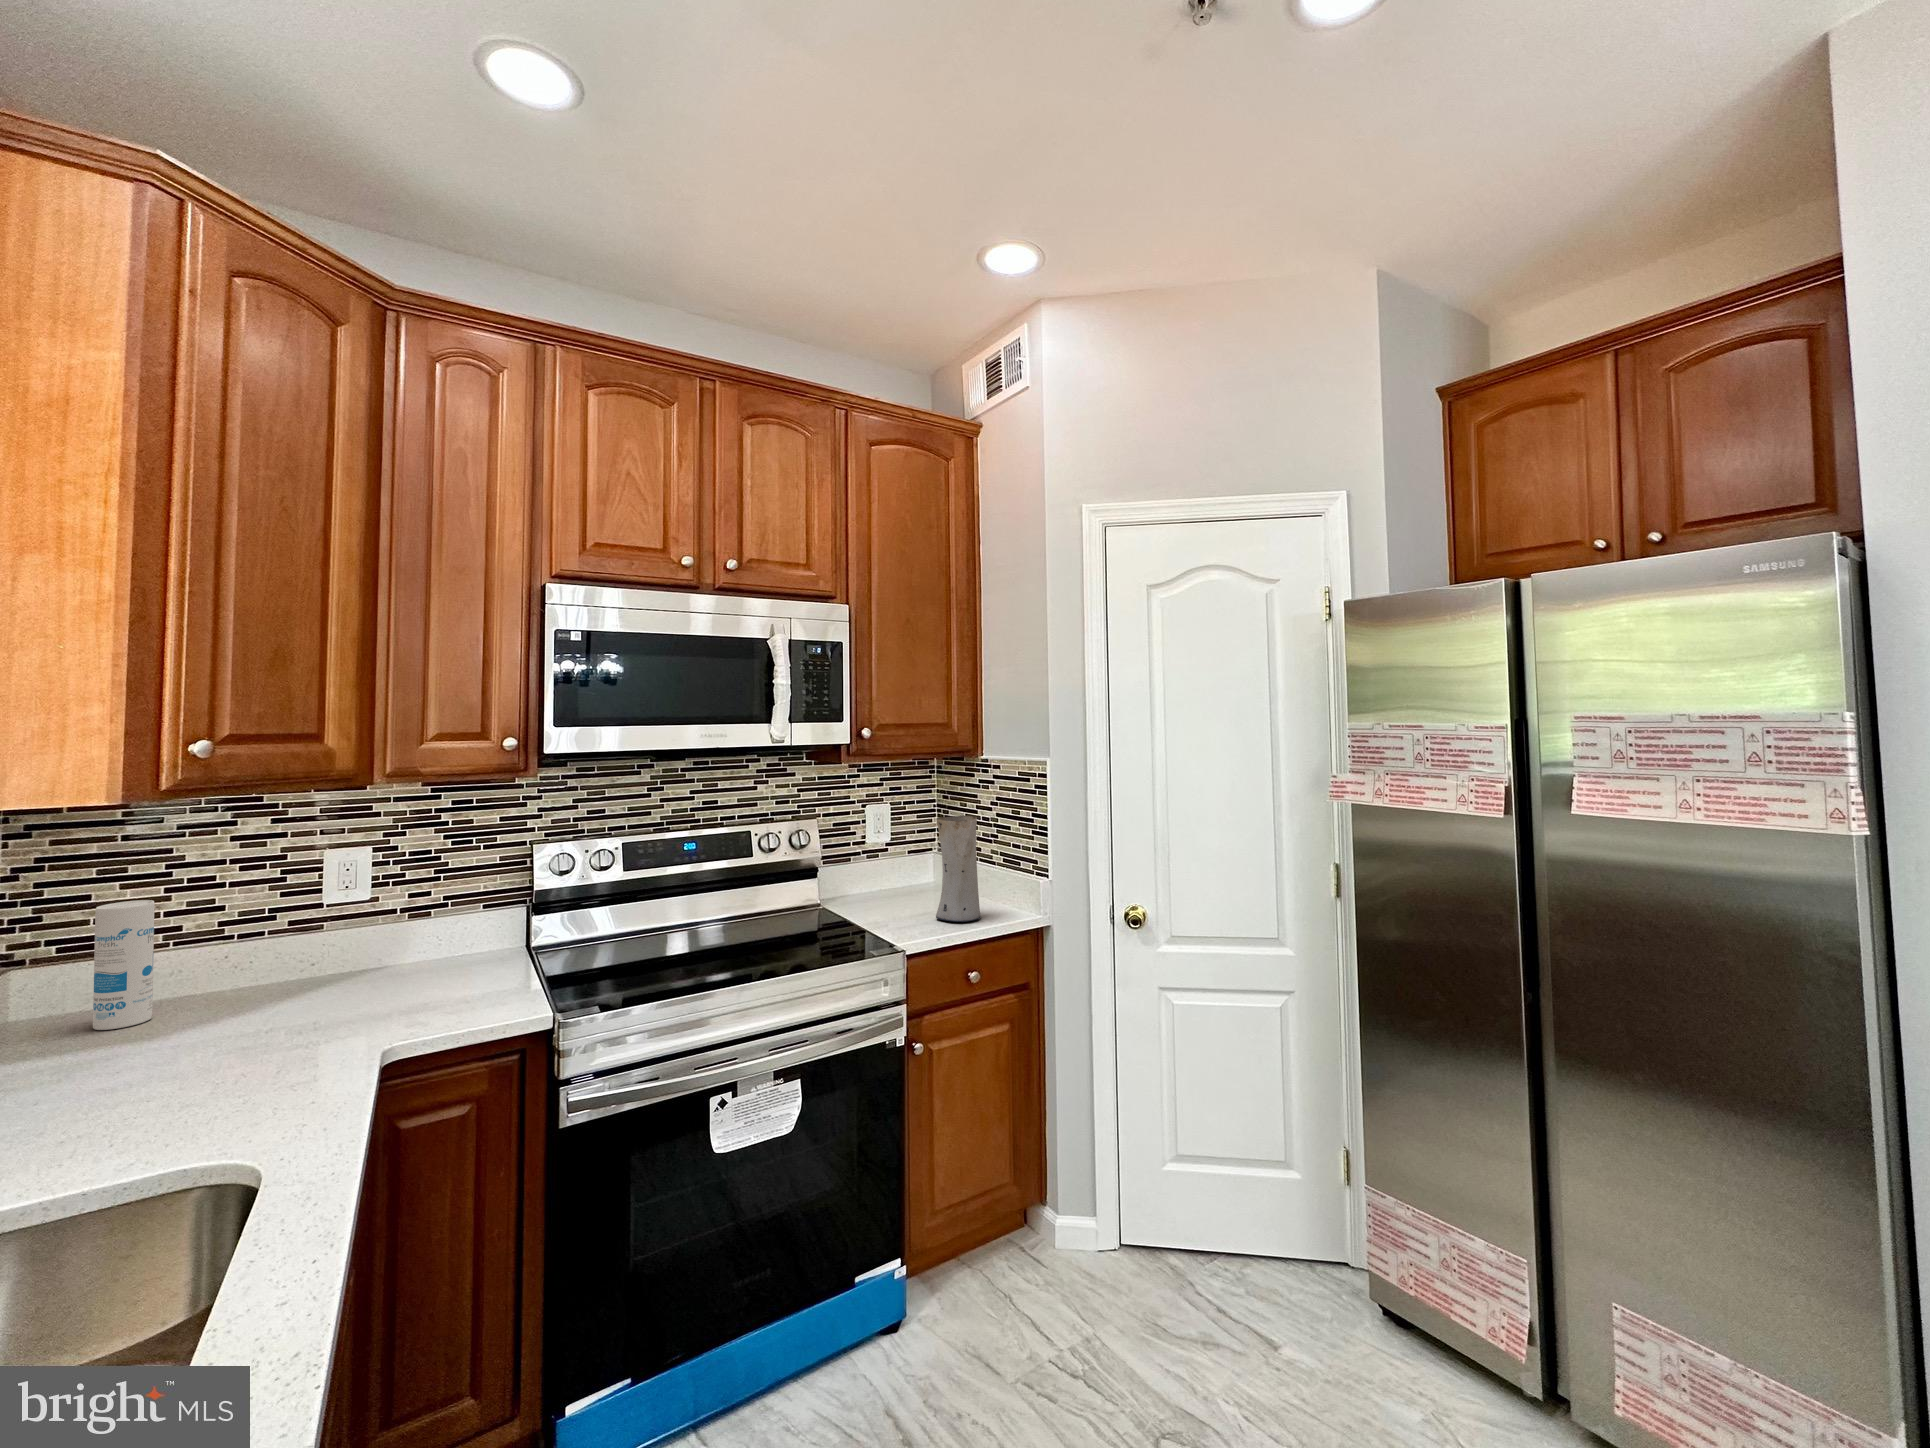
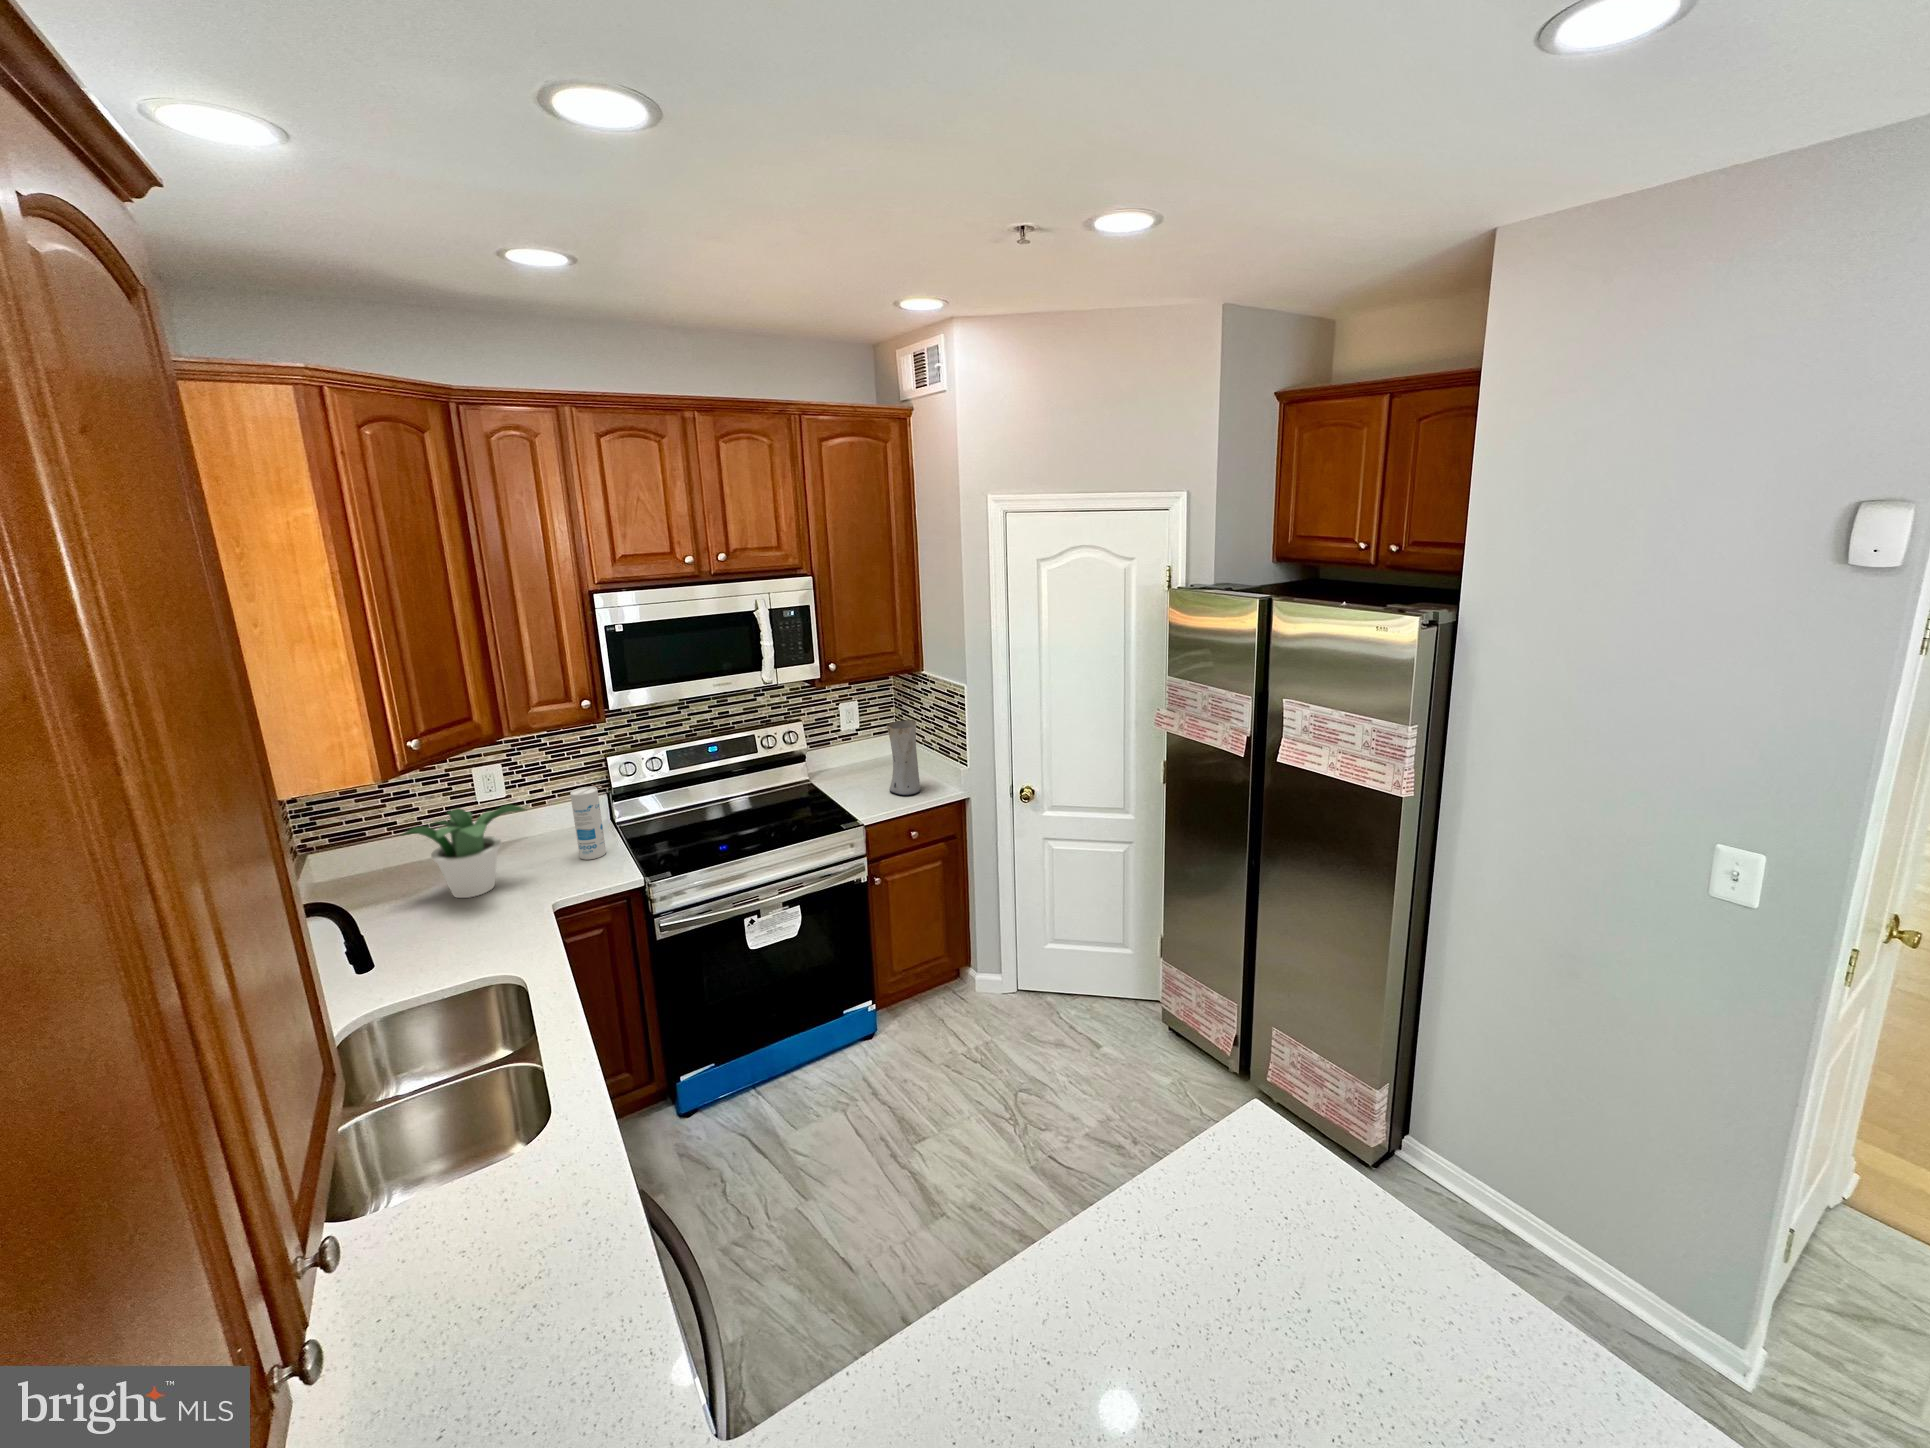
potted plant: none [164,887,386,1040] -> present [403,805,525,898]
canister: present [93,900,154,1030] -> present [570,787,606,860]

